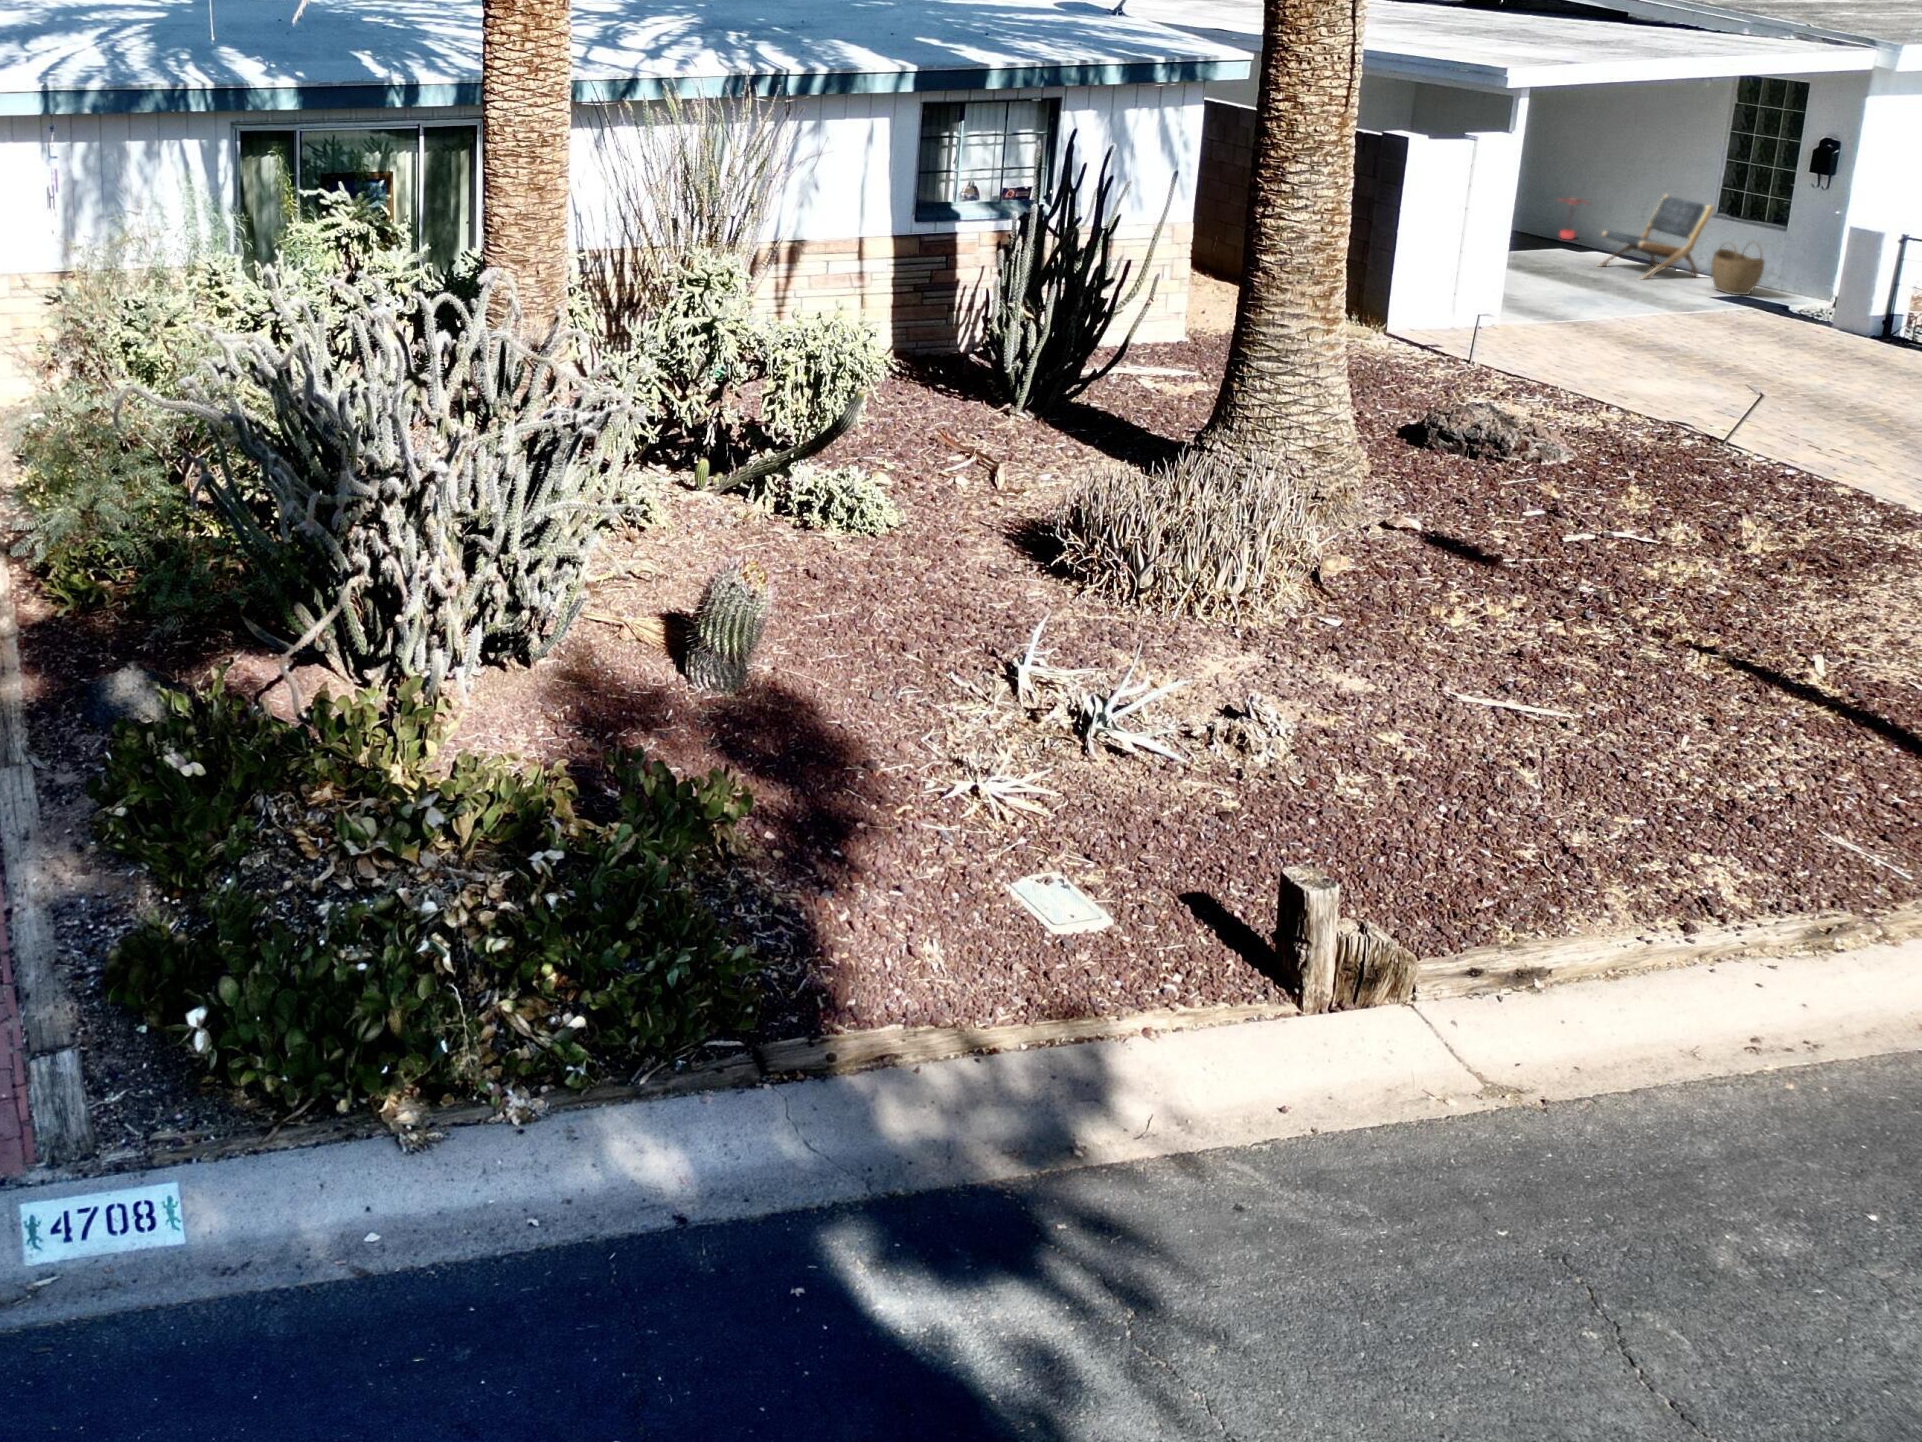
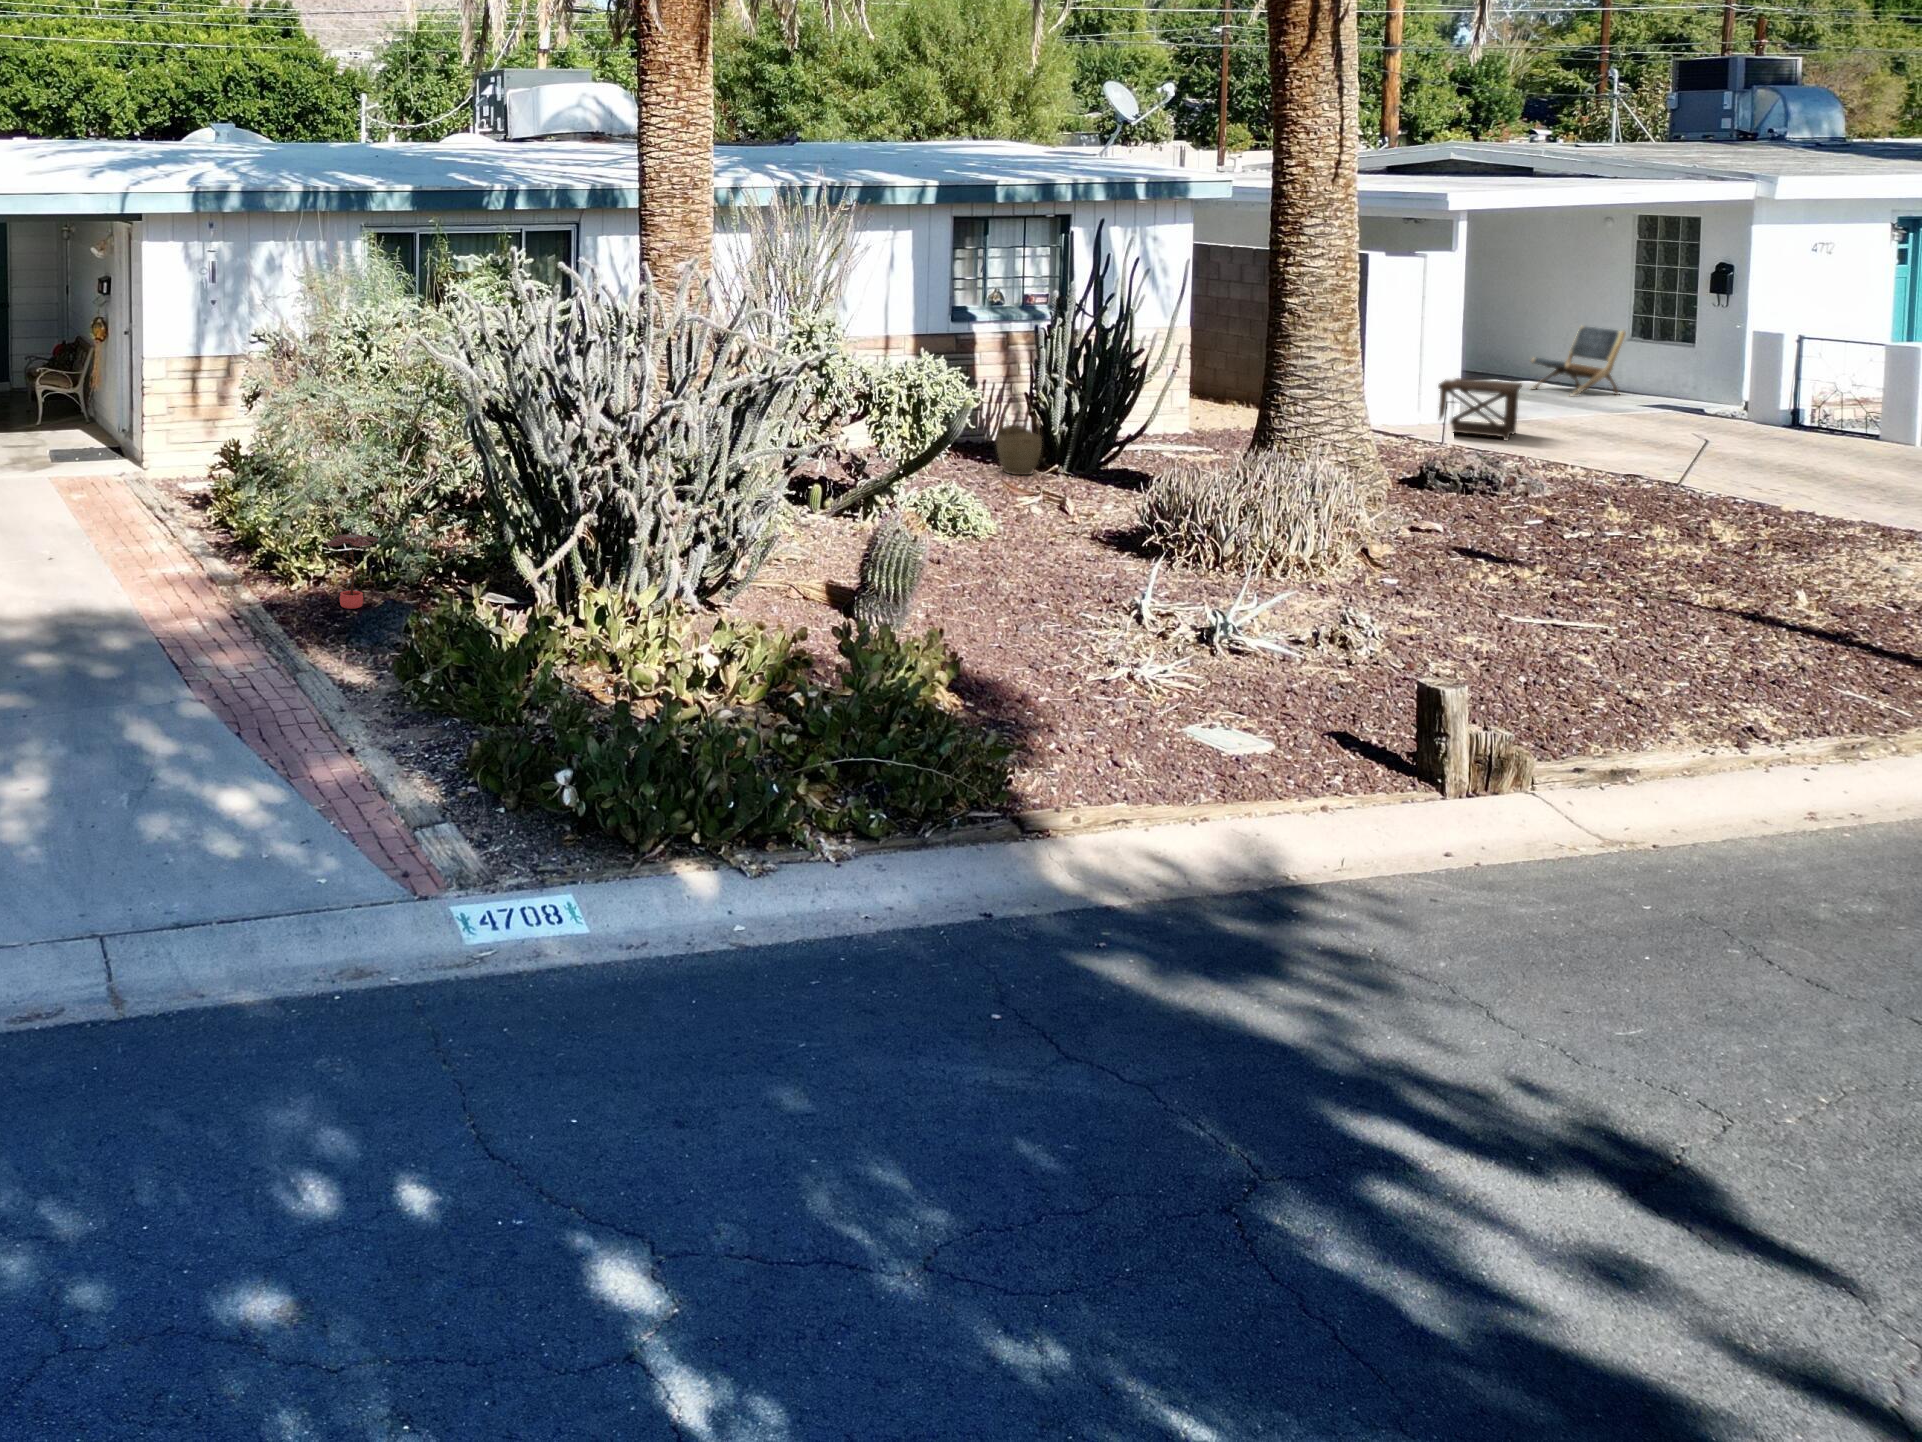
potted plant: present [1559,198,1587,239] -> present [327,534,378,609]
woven basket: present [1711,242,1764,295] -> present [996,417,1042,475]
side table: none [1467,279,1572,360] -> present [1438,378,1522,440]

